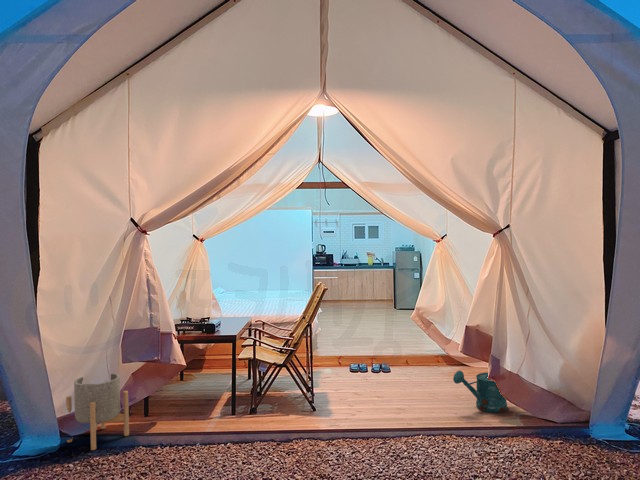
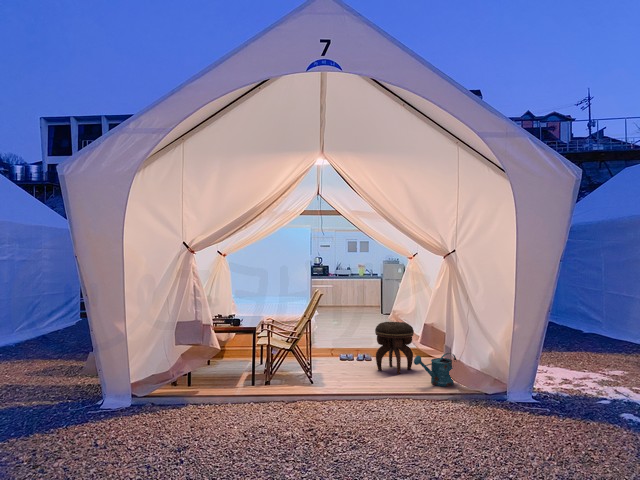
footstool: none [397,323,448,393] -> present [375,322,414,374]
planter: present [66,373,129,450] -> none [137,352,180,405]

